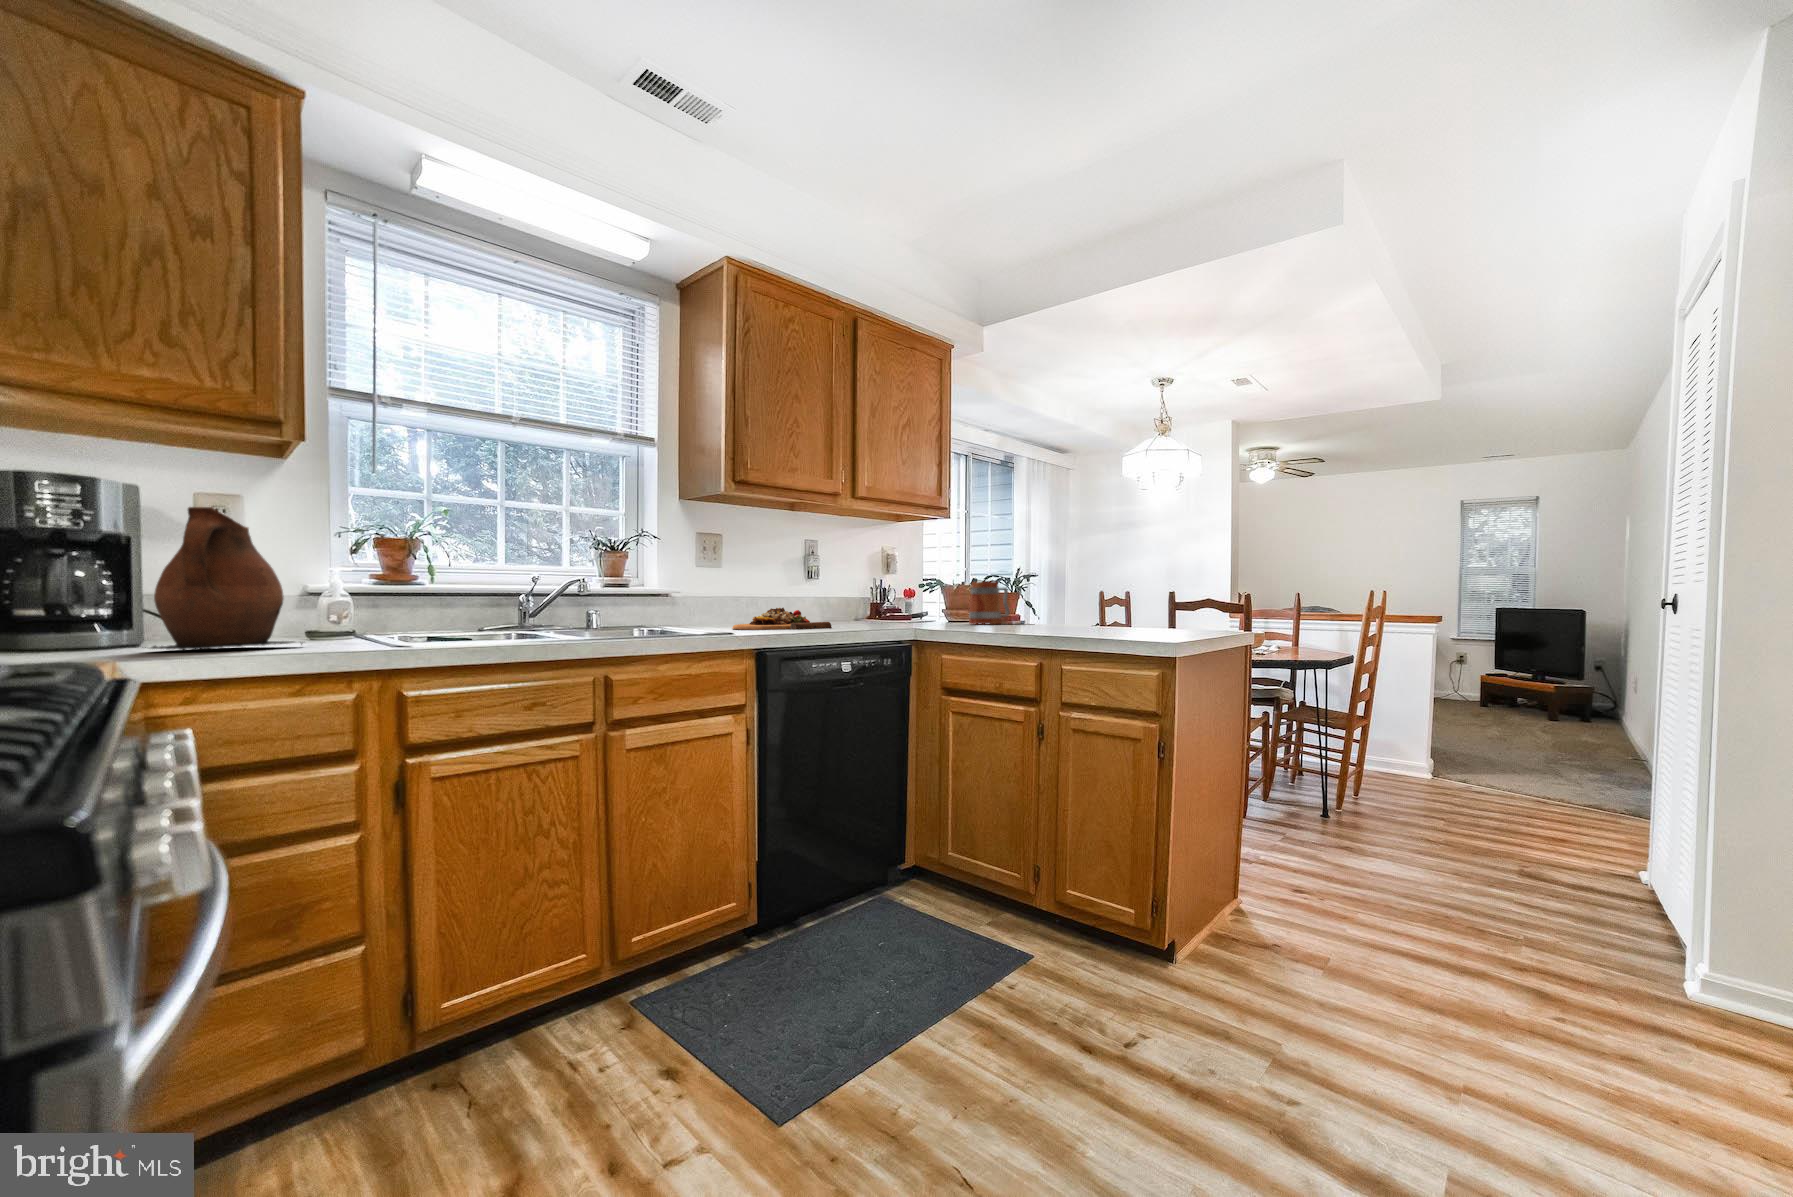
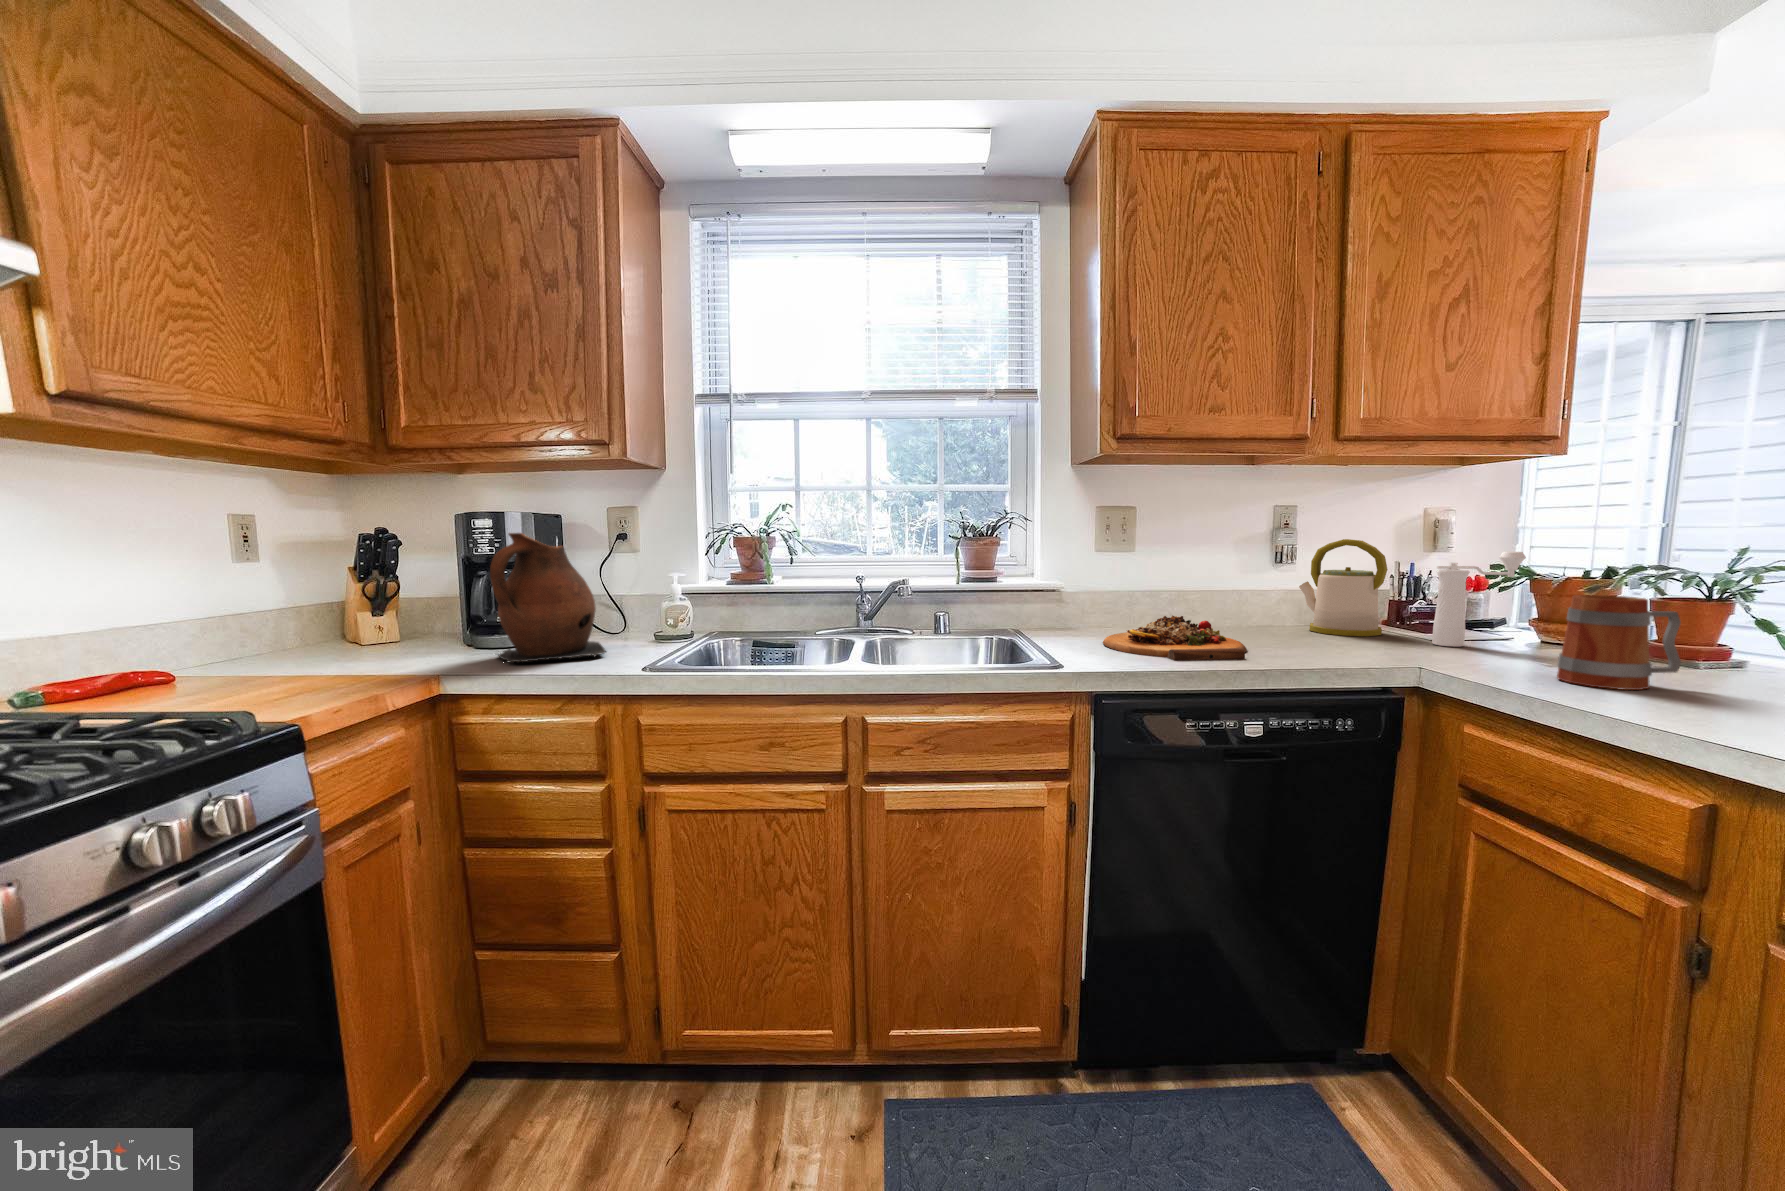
kettle: none [828,563,877,624] -> present [1299,539,1388,636]
pepper mill: none [905,568,942,623] -> present [1432,552,1526,647]

